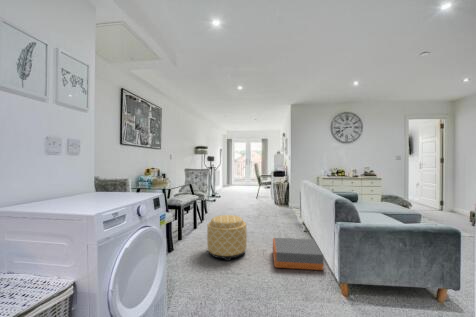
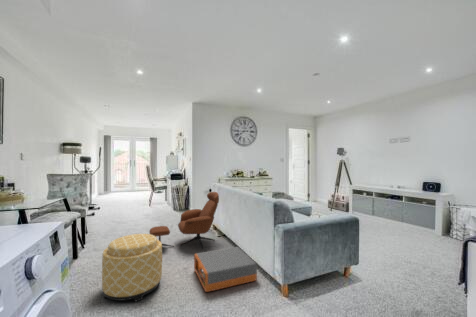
lounge chair: none [241,189,303,238] -> present [150,192,219,249]

